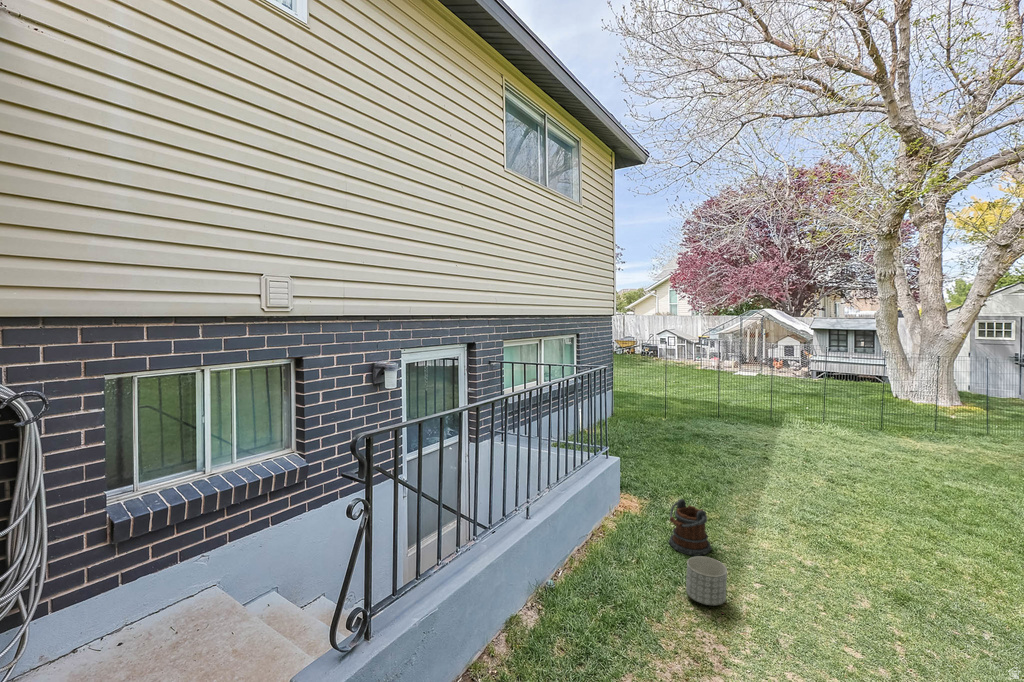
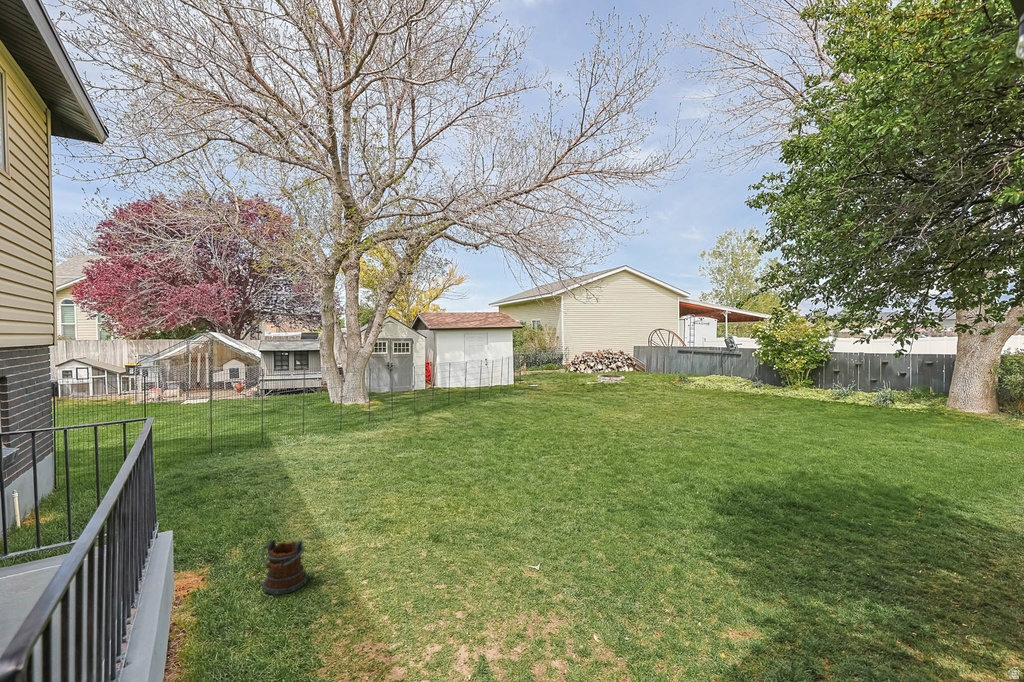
planter: present [686,556,727,605] -> none [318,577,356,625]

